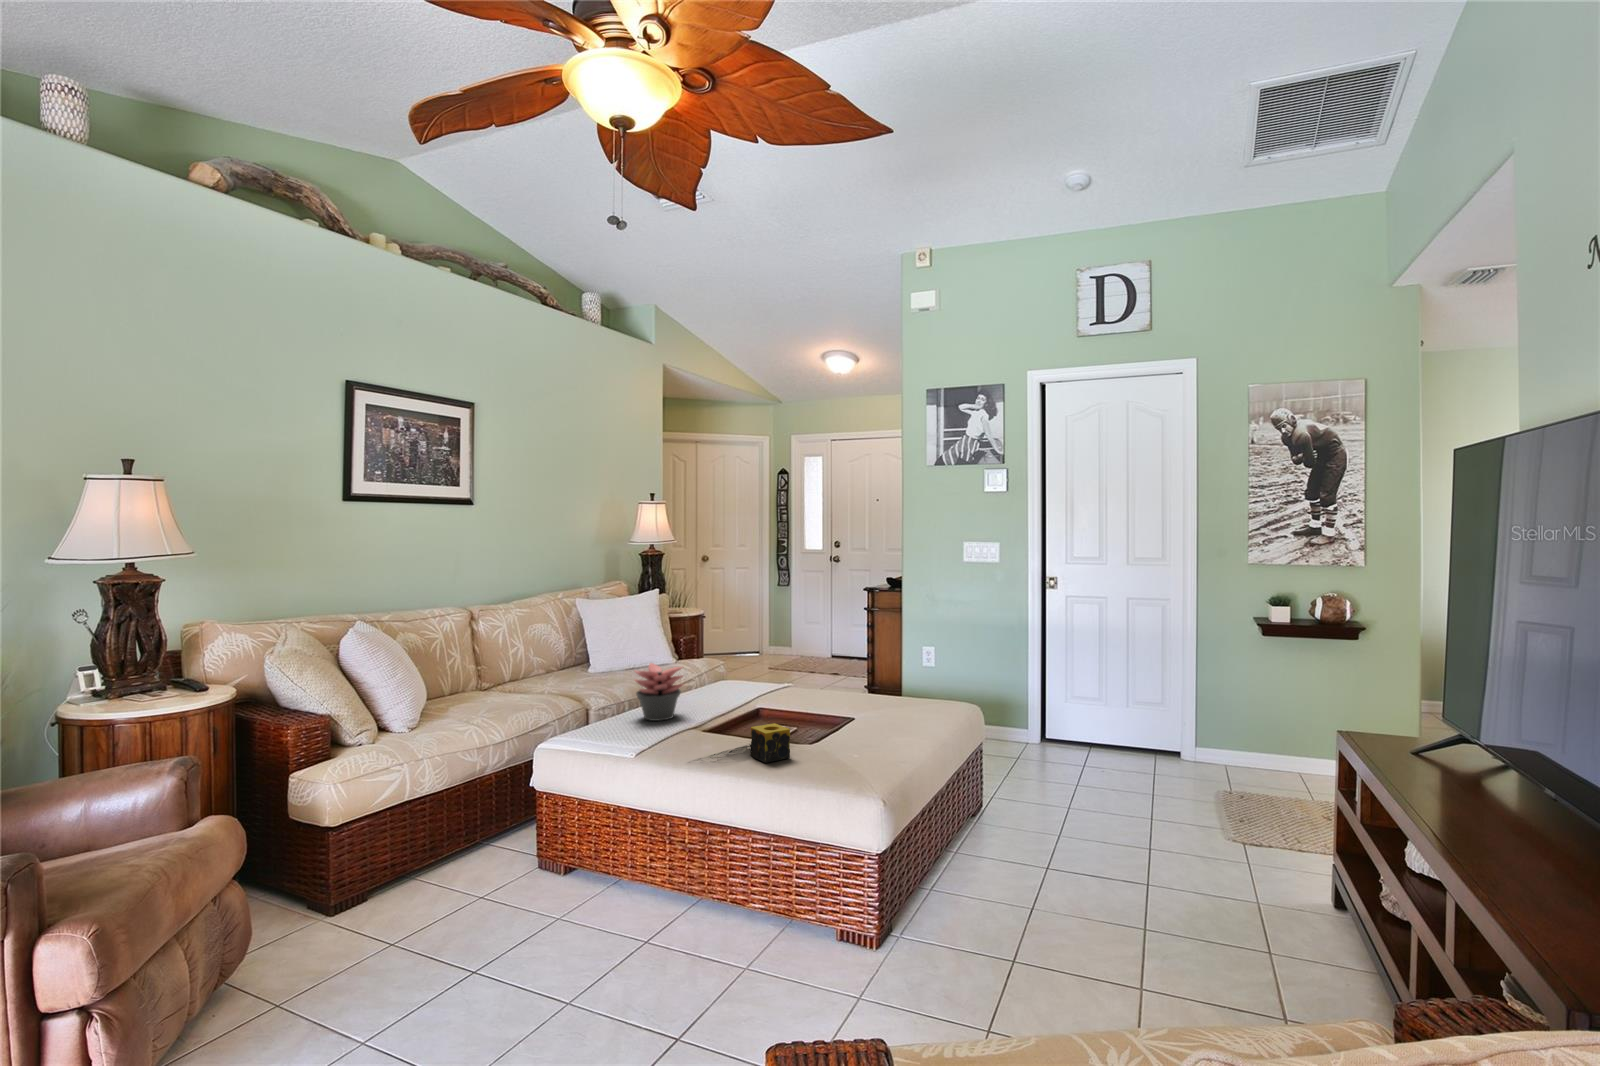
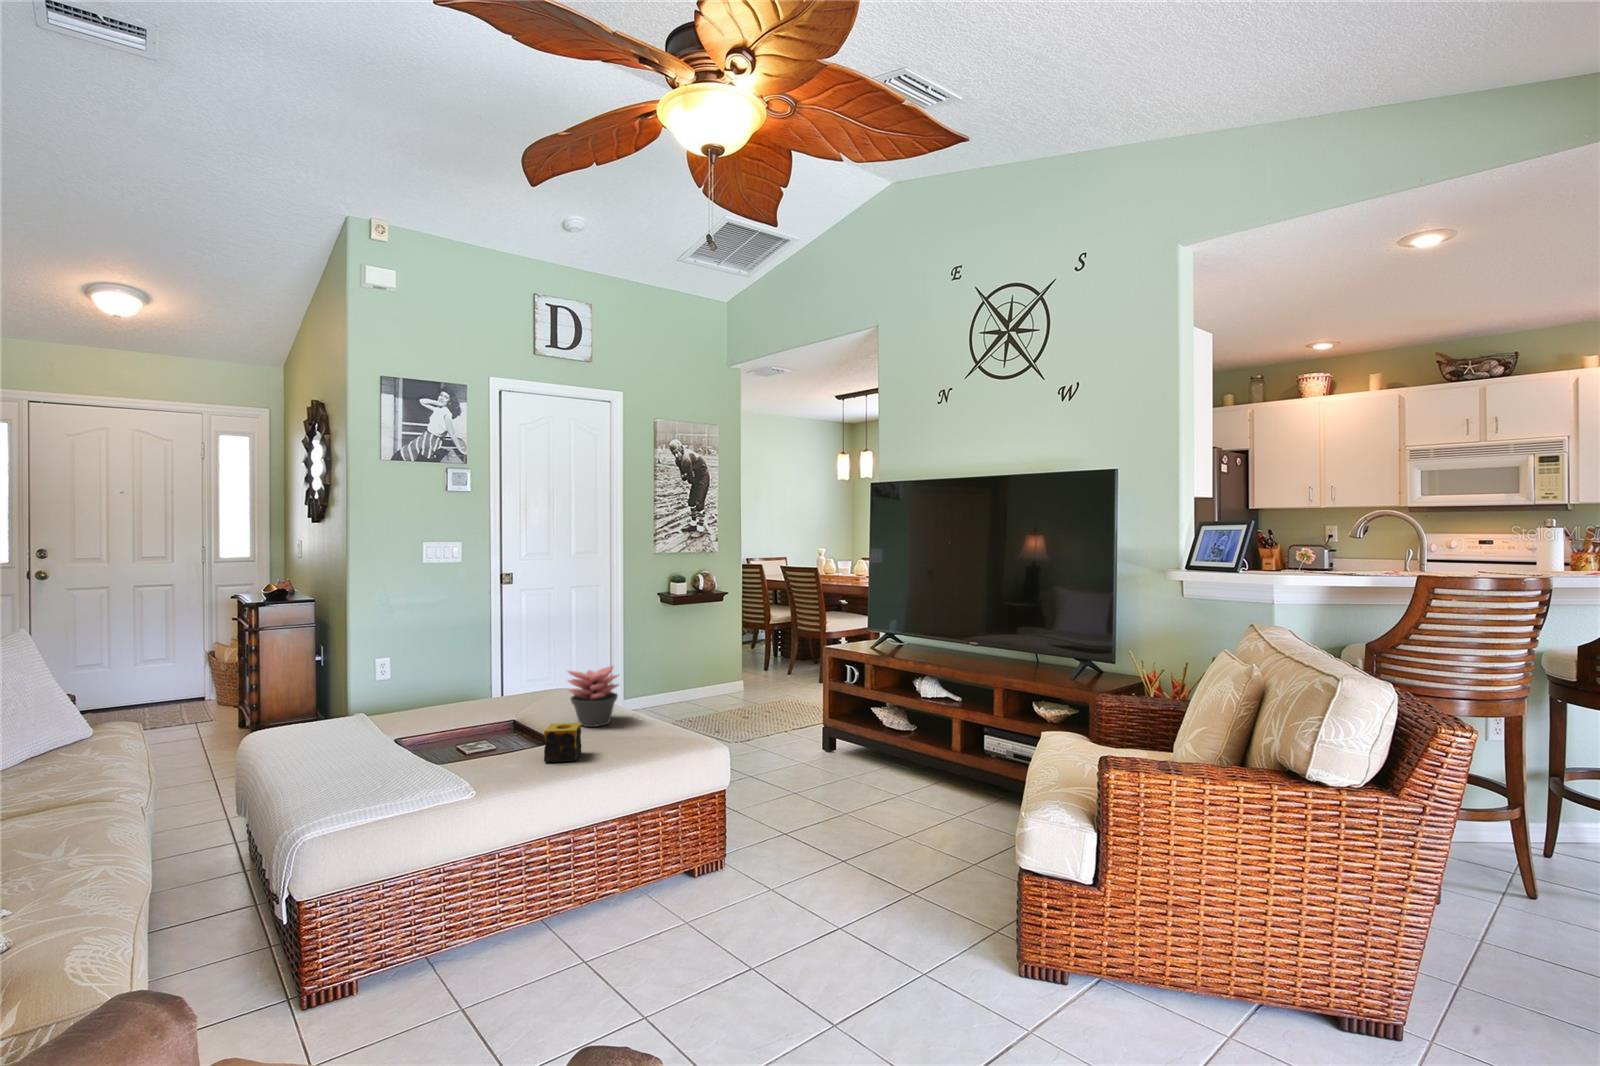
succulent plant: present [635,663,683,721] -> present [568,666,619,727]

